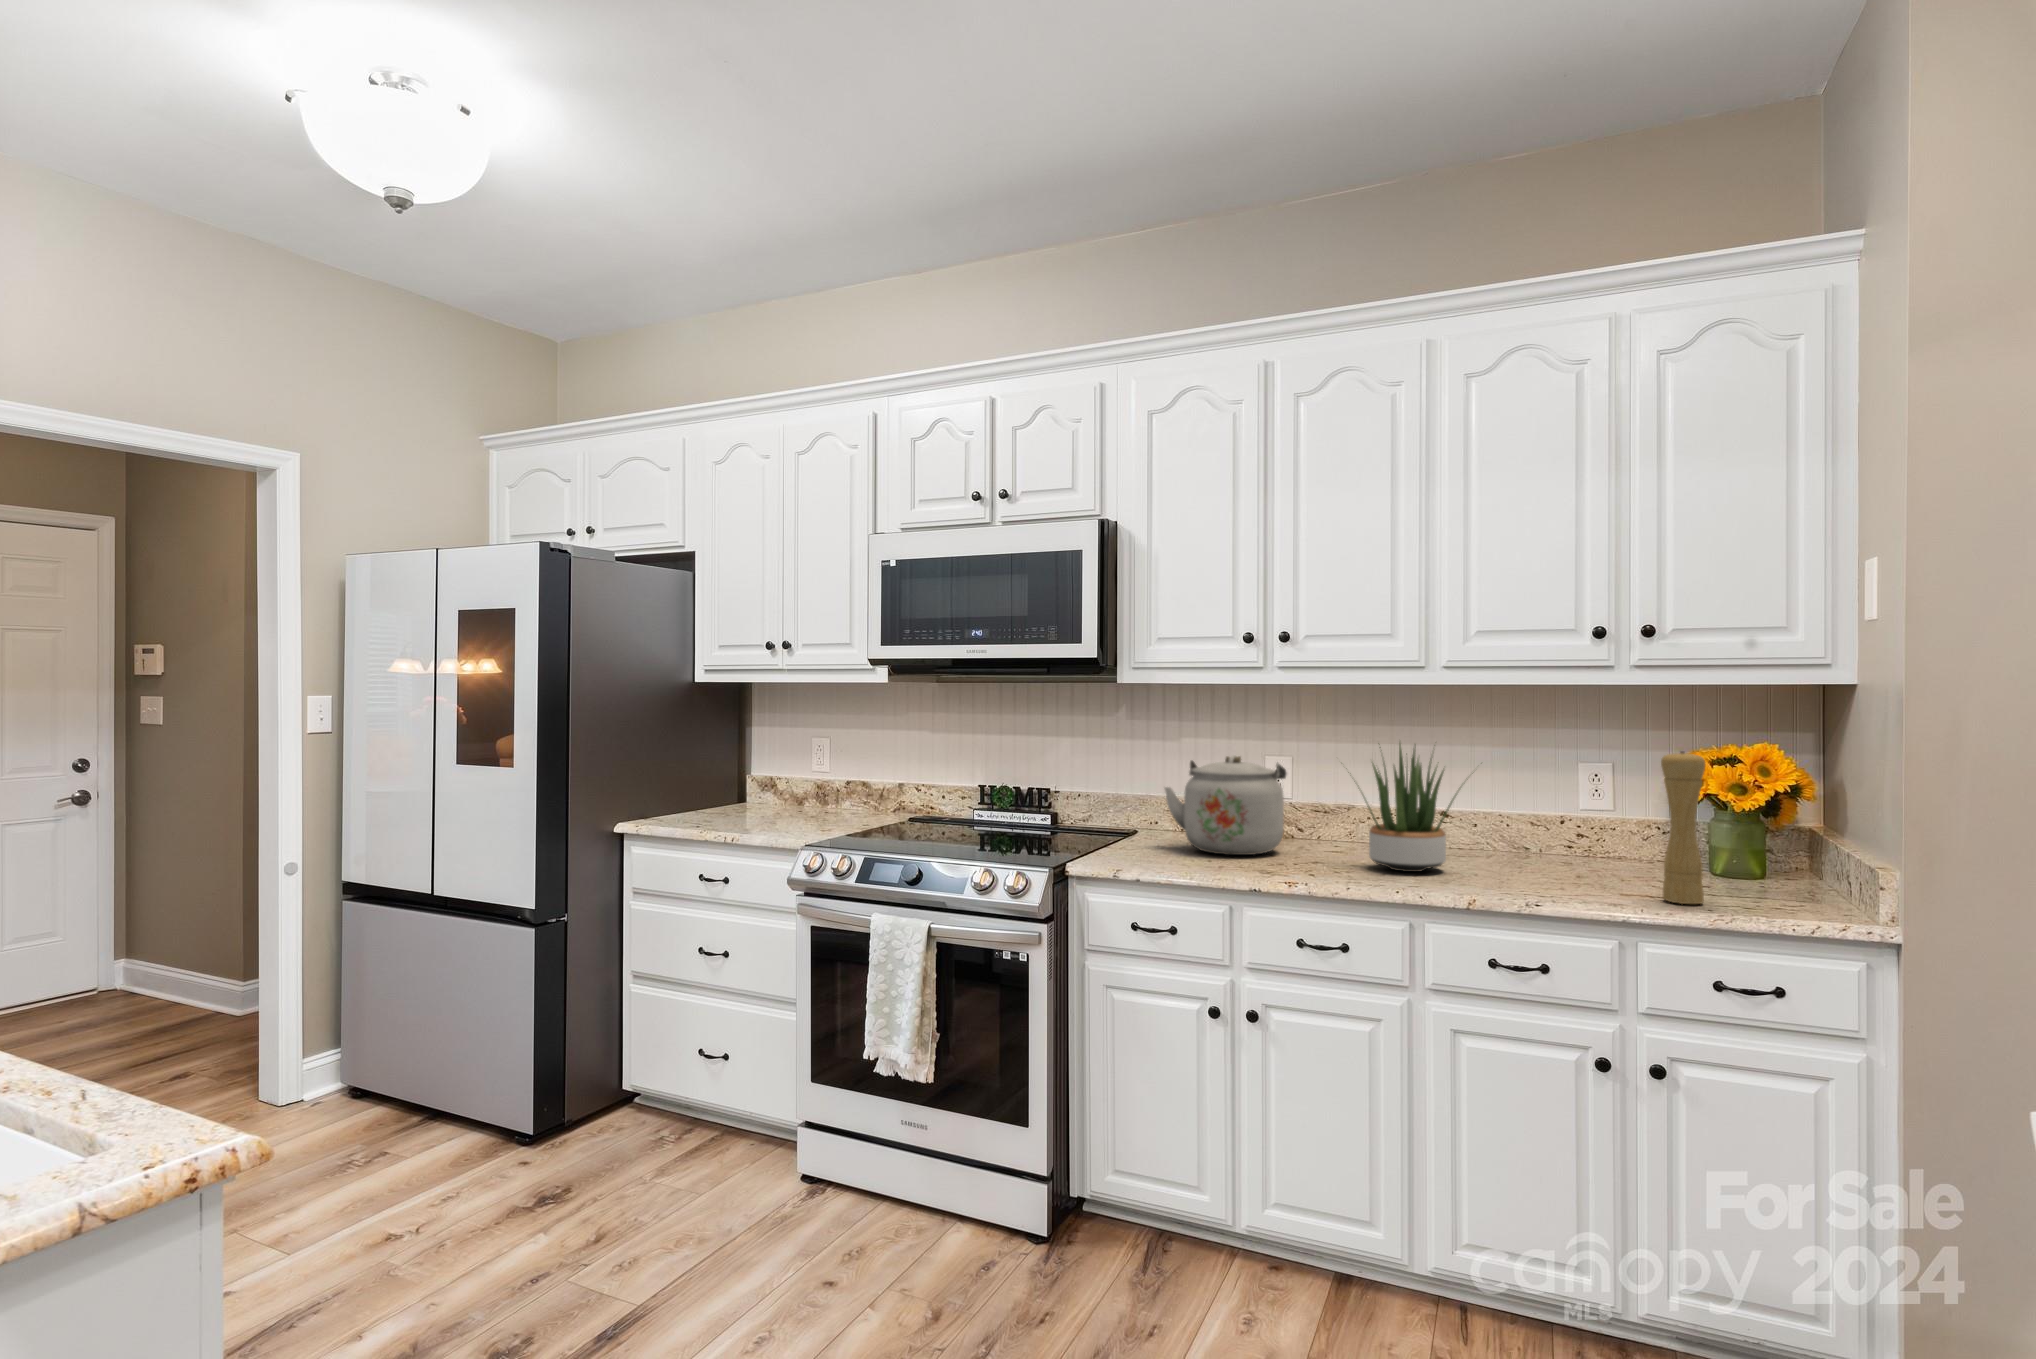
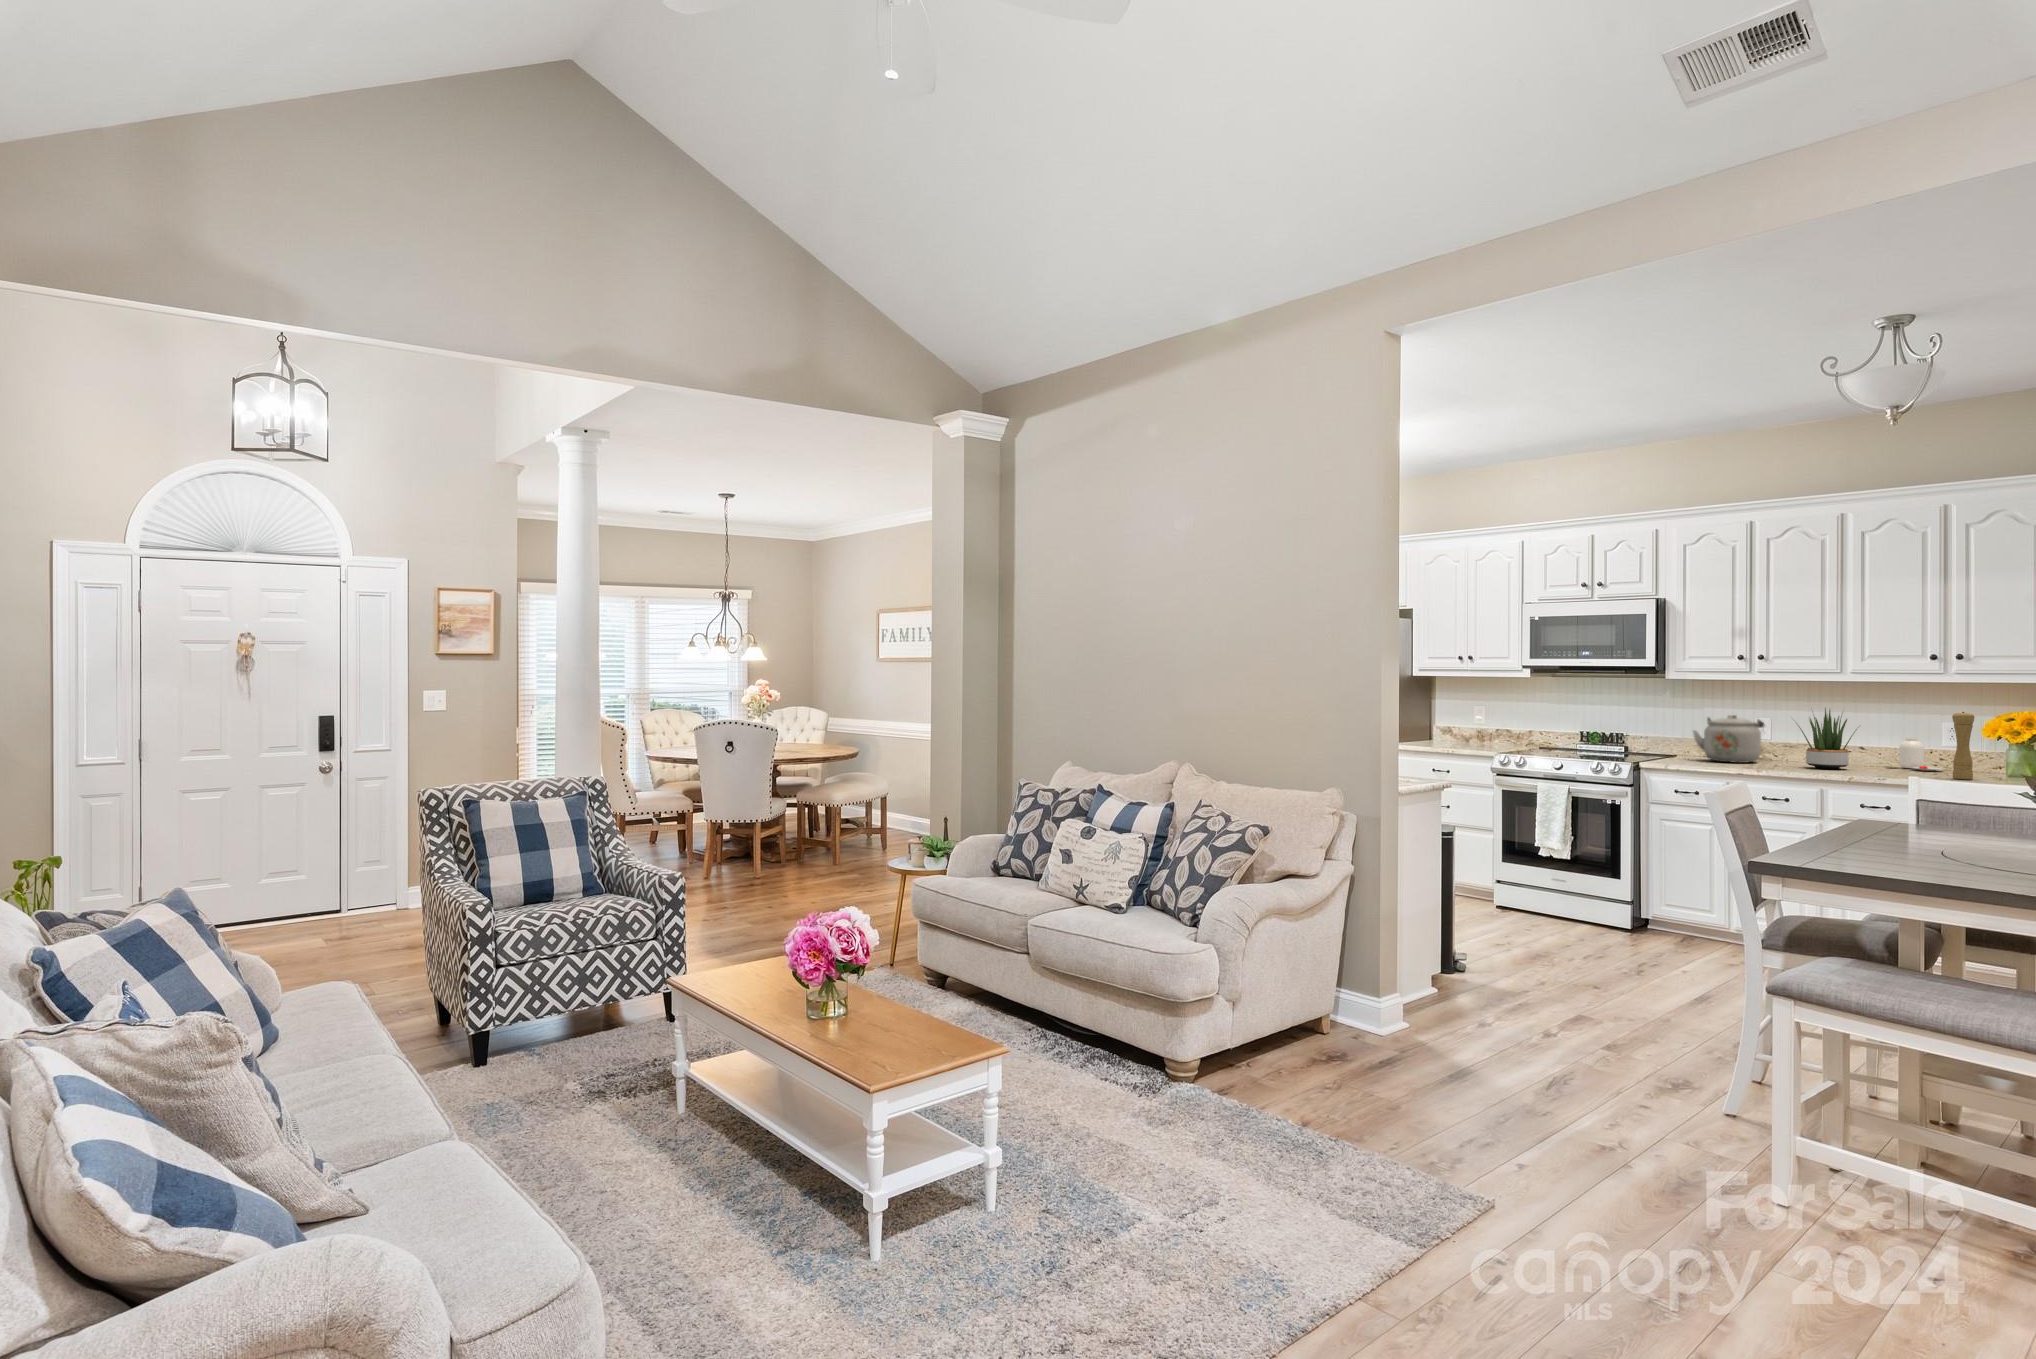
jar: none [1492,796,1601,867] -> present [1886,738,1943,771]

